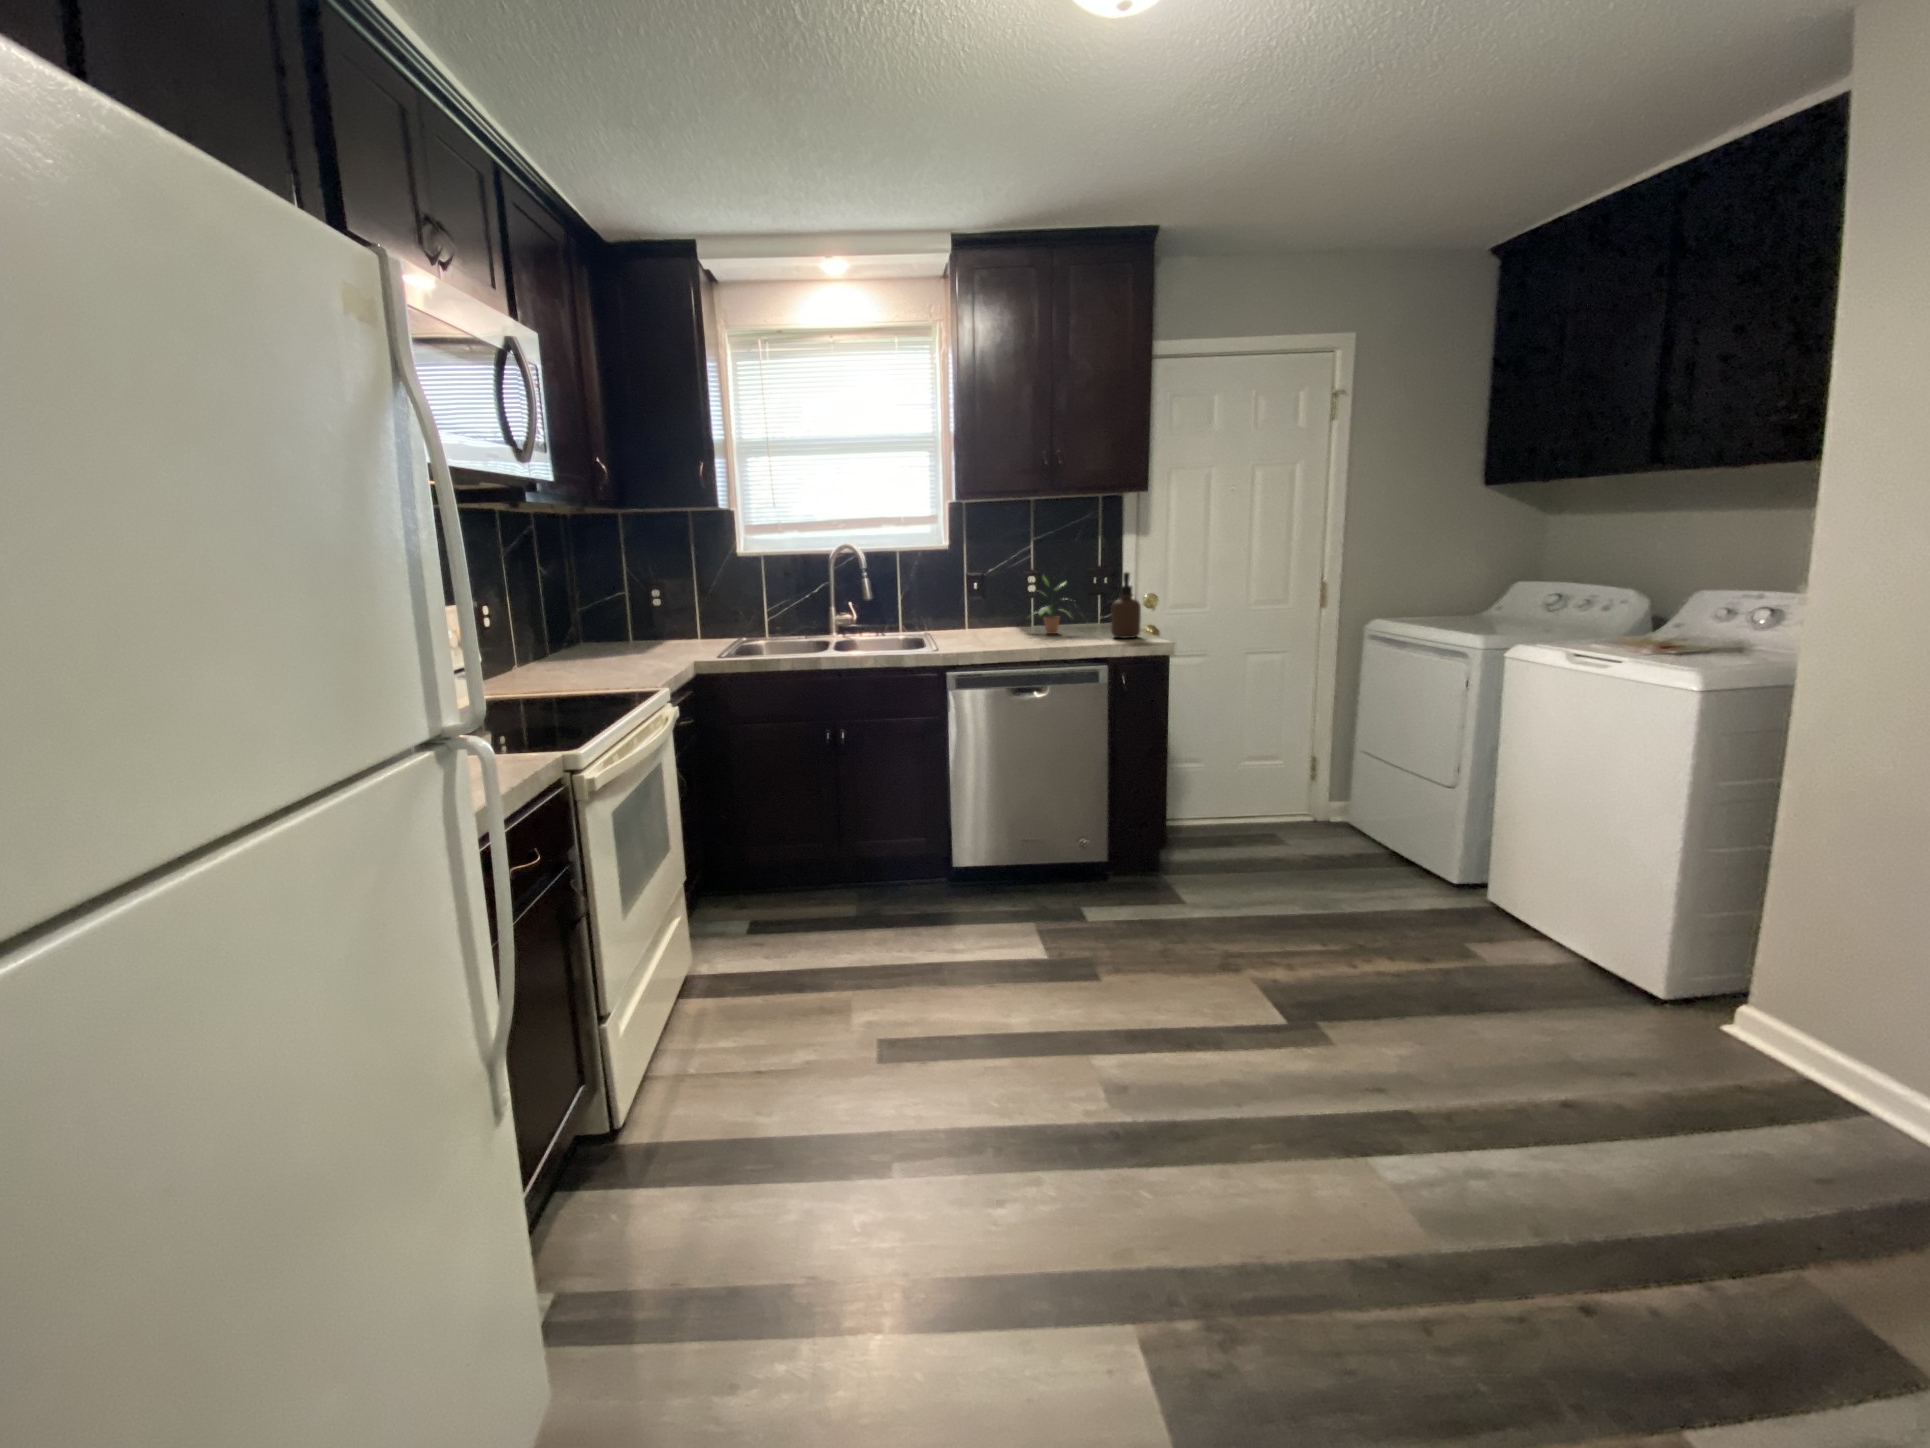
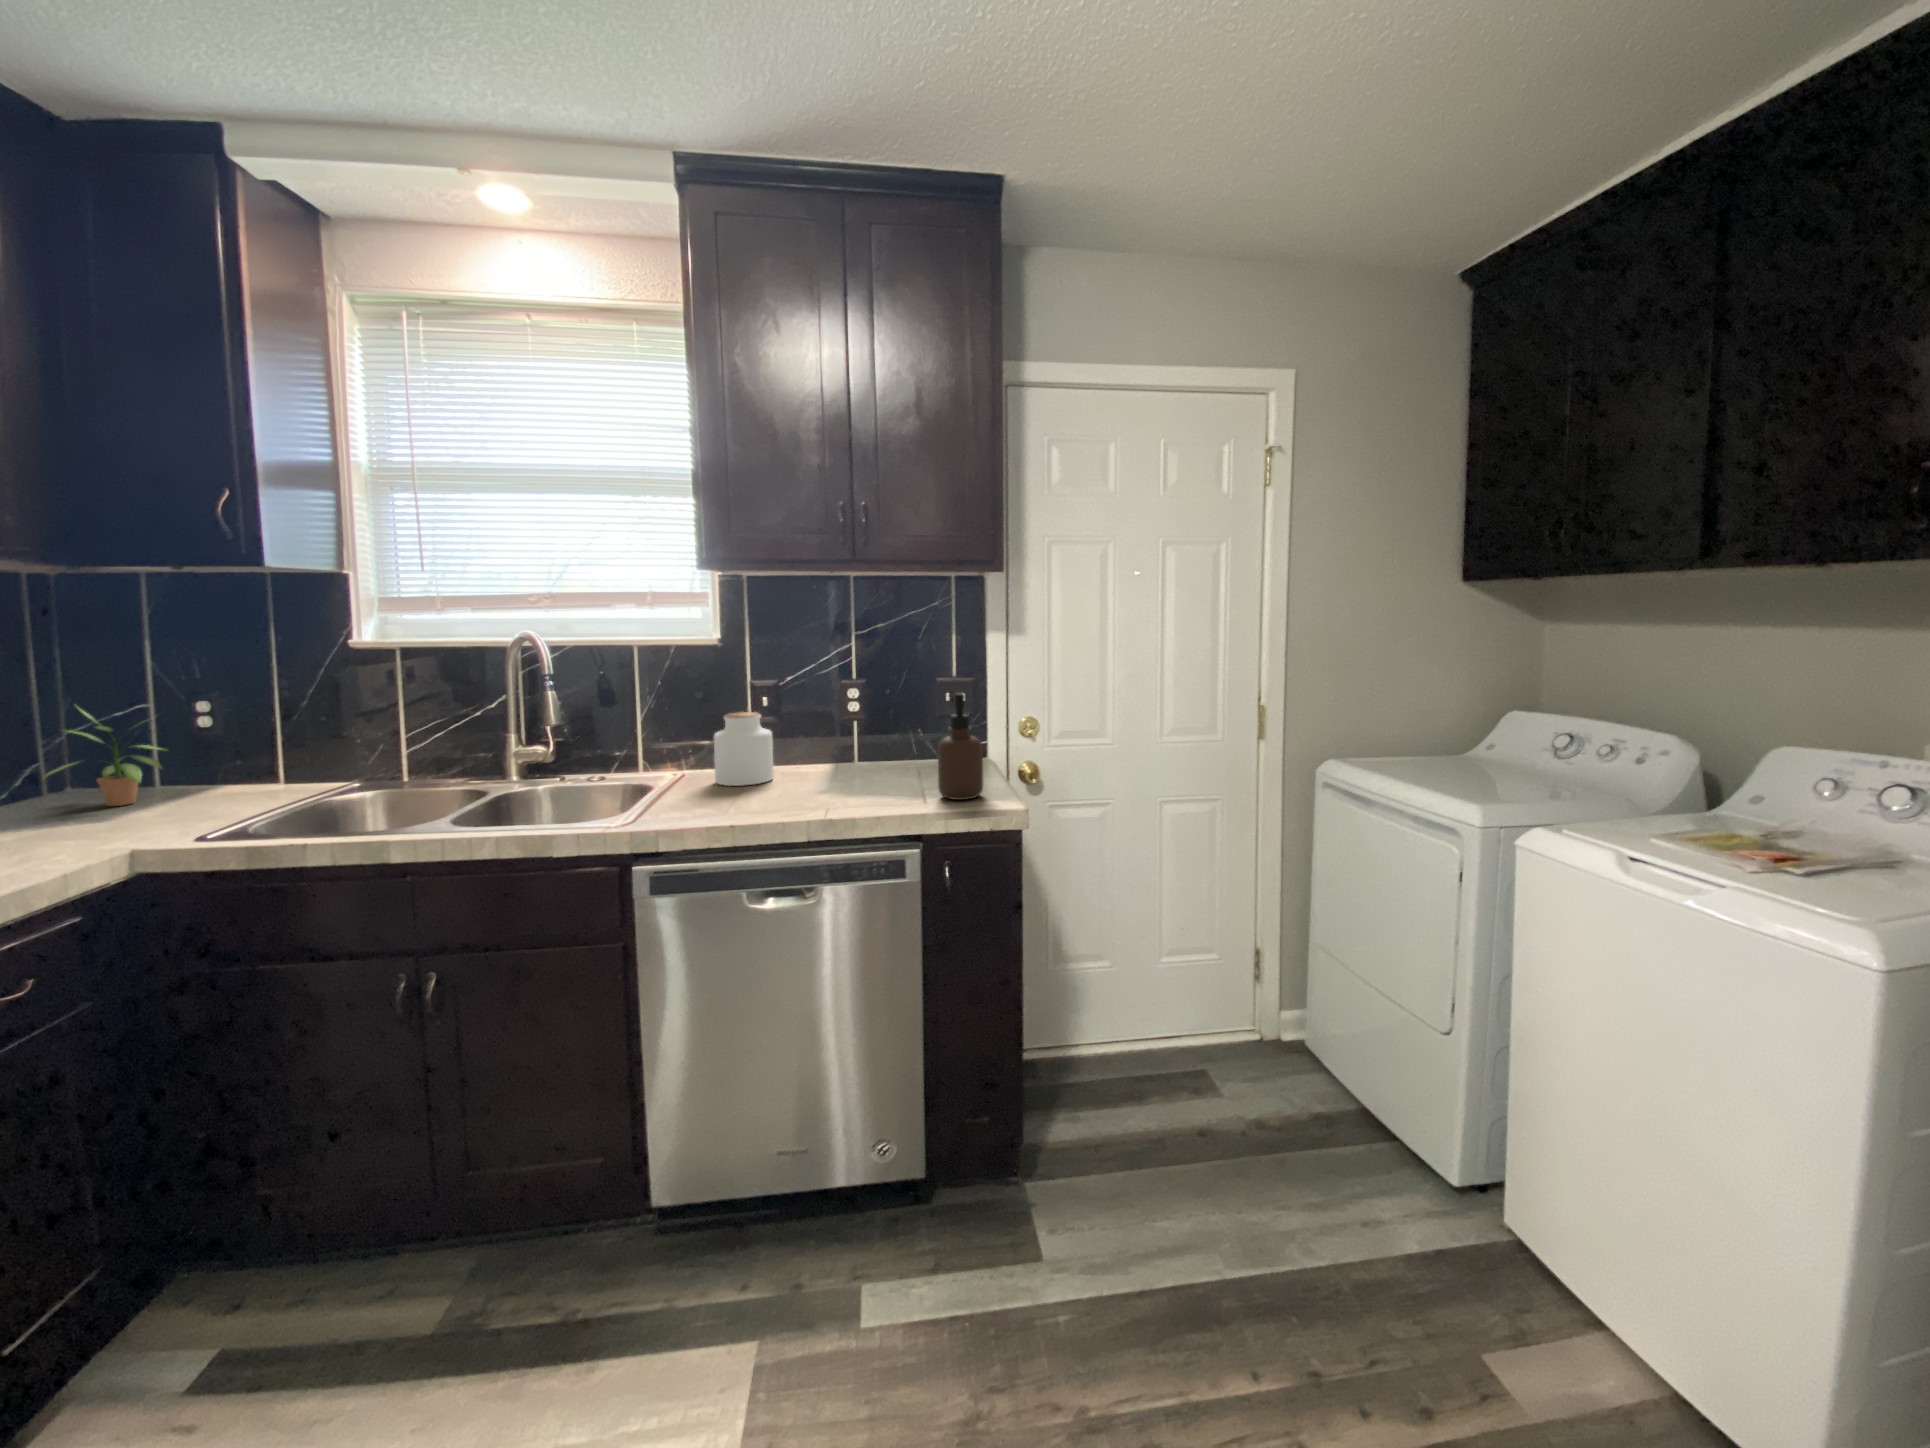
potted plant: present [1033,575,1070,634] -> present [43,709,167,806]
jar: none [957,591,992,635] -> present [714,712,774,786]

